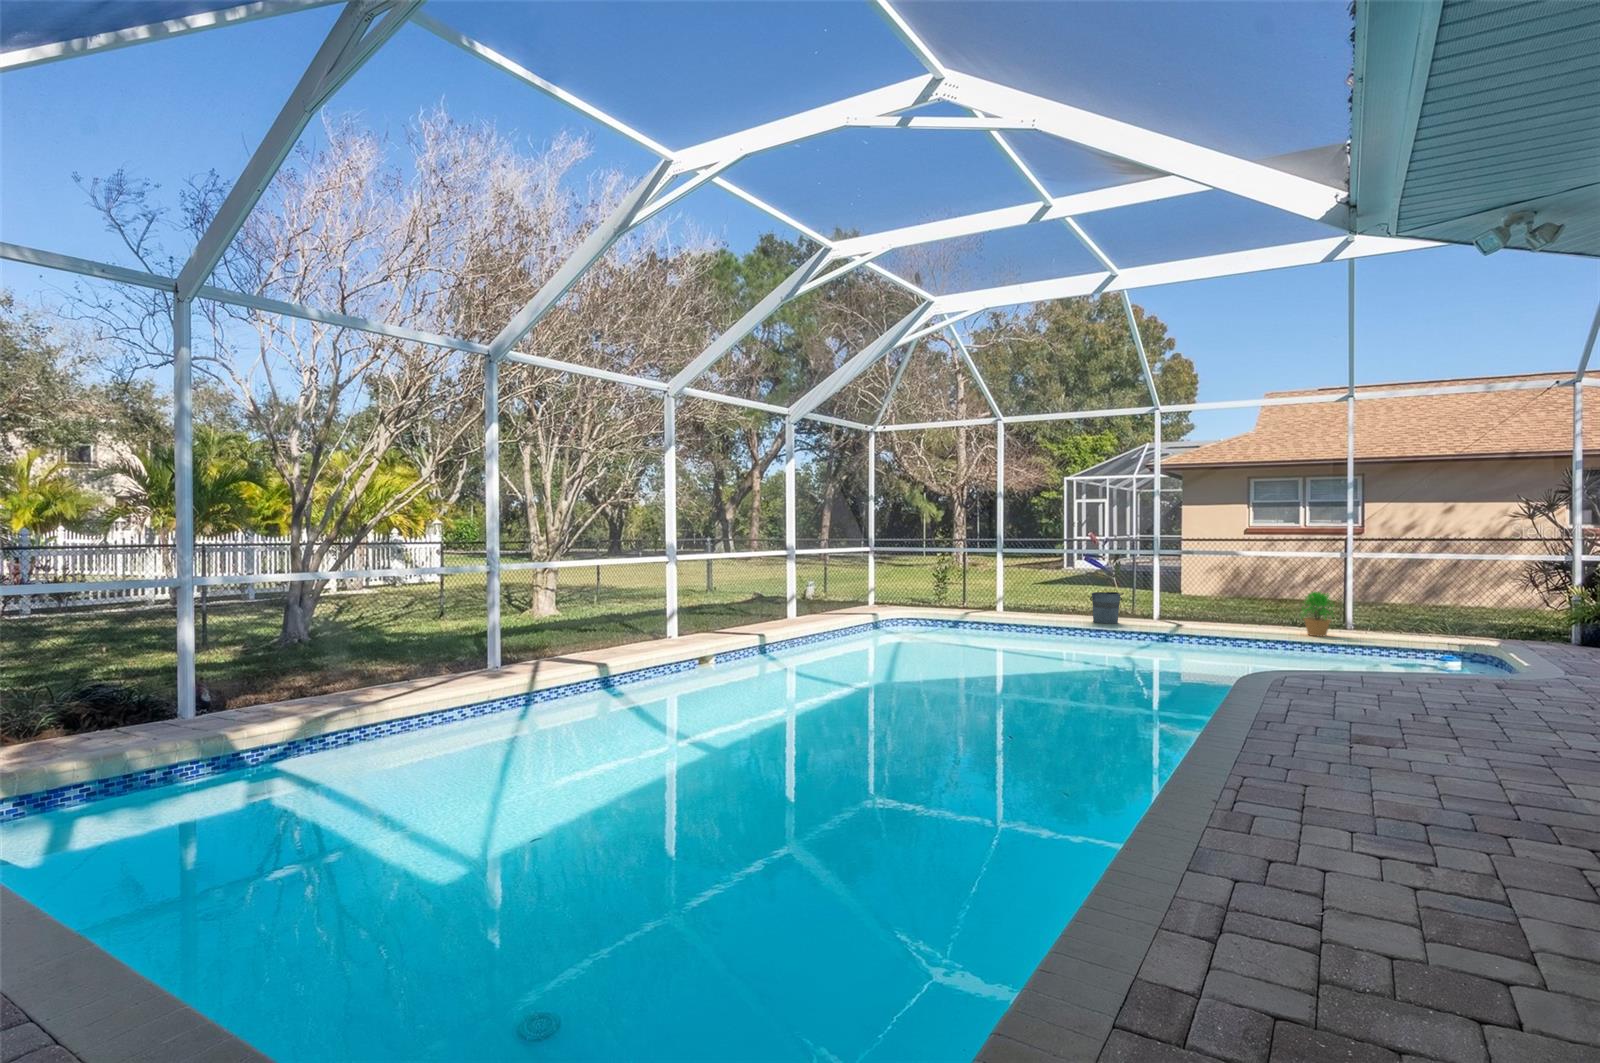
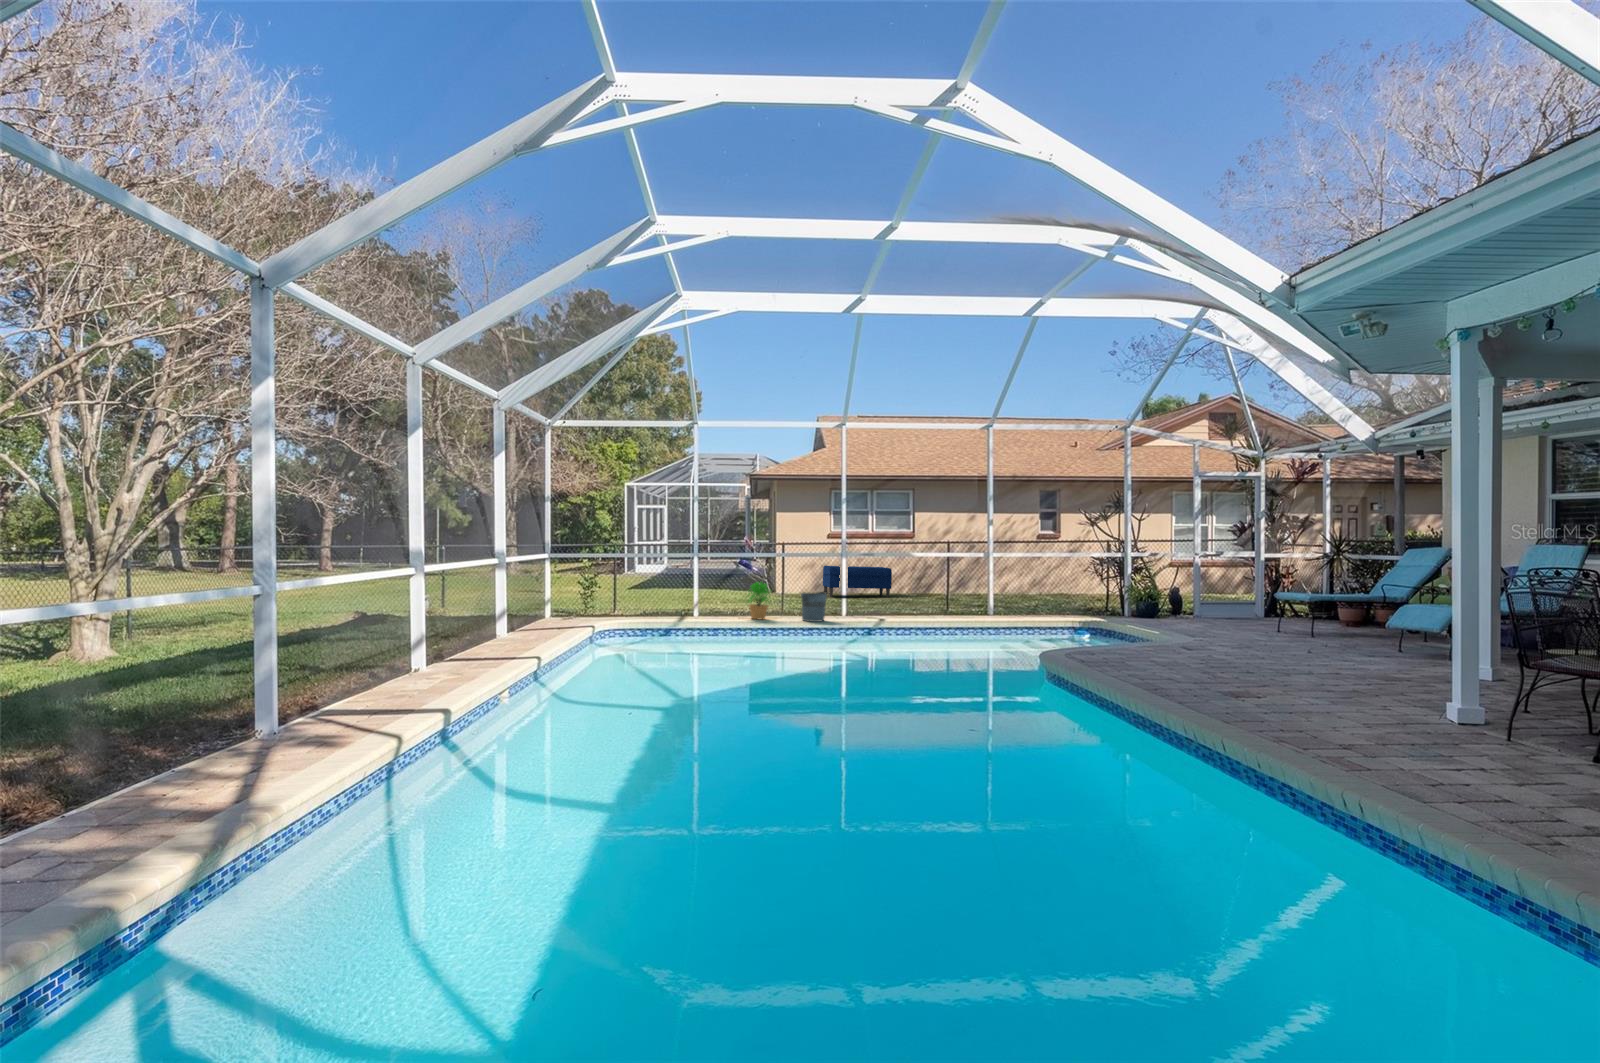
bench: none [1232,564,1316,604] -> present [823,566,892,598]
potted plant: present [1301,592,1333,636] -> present [748,582,769,620]

